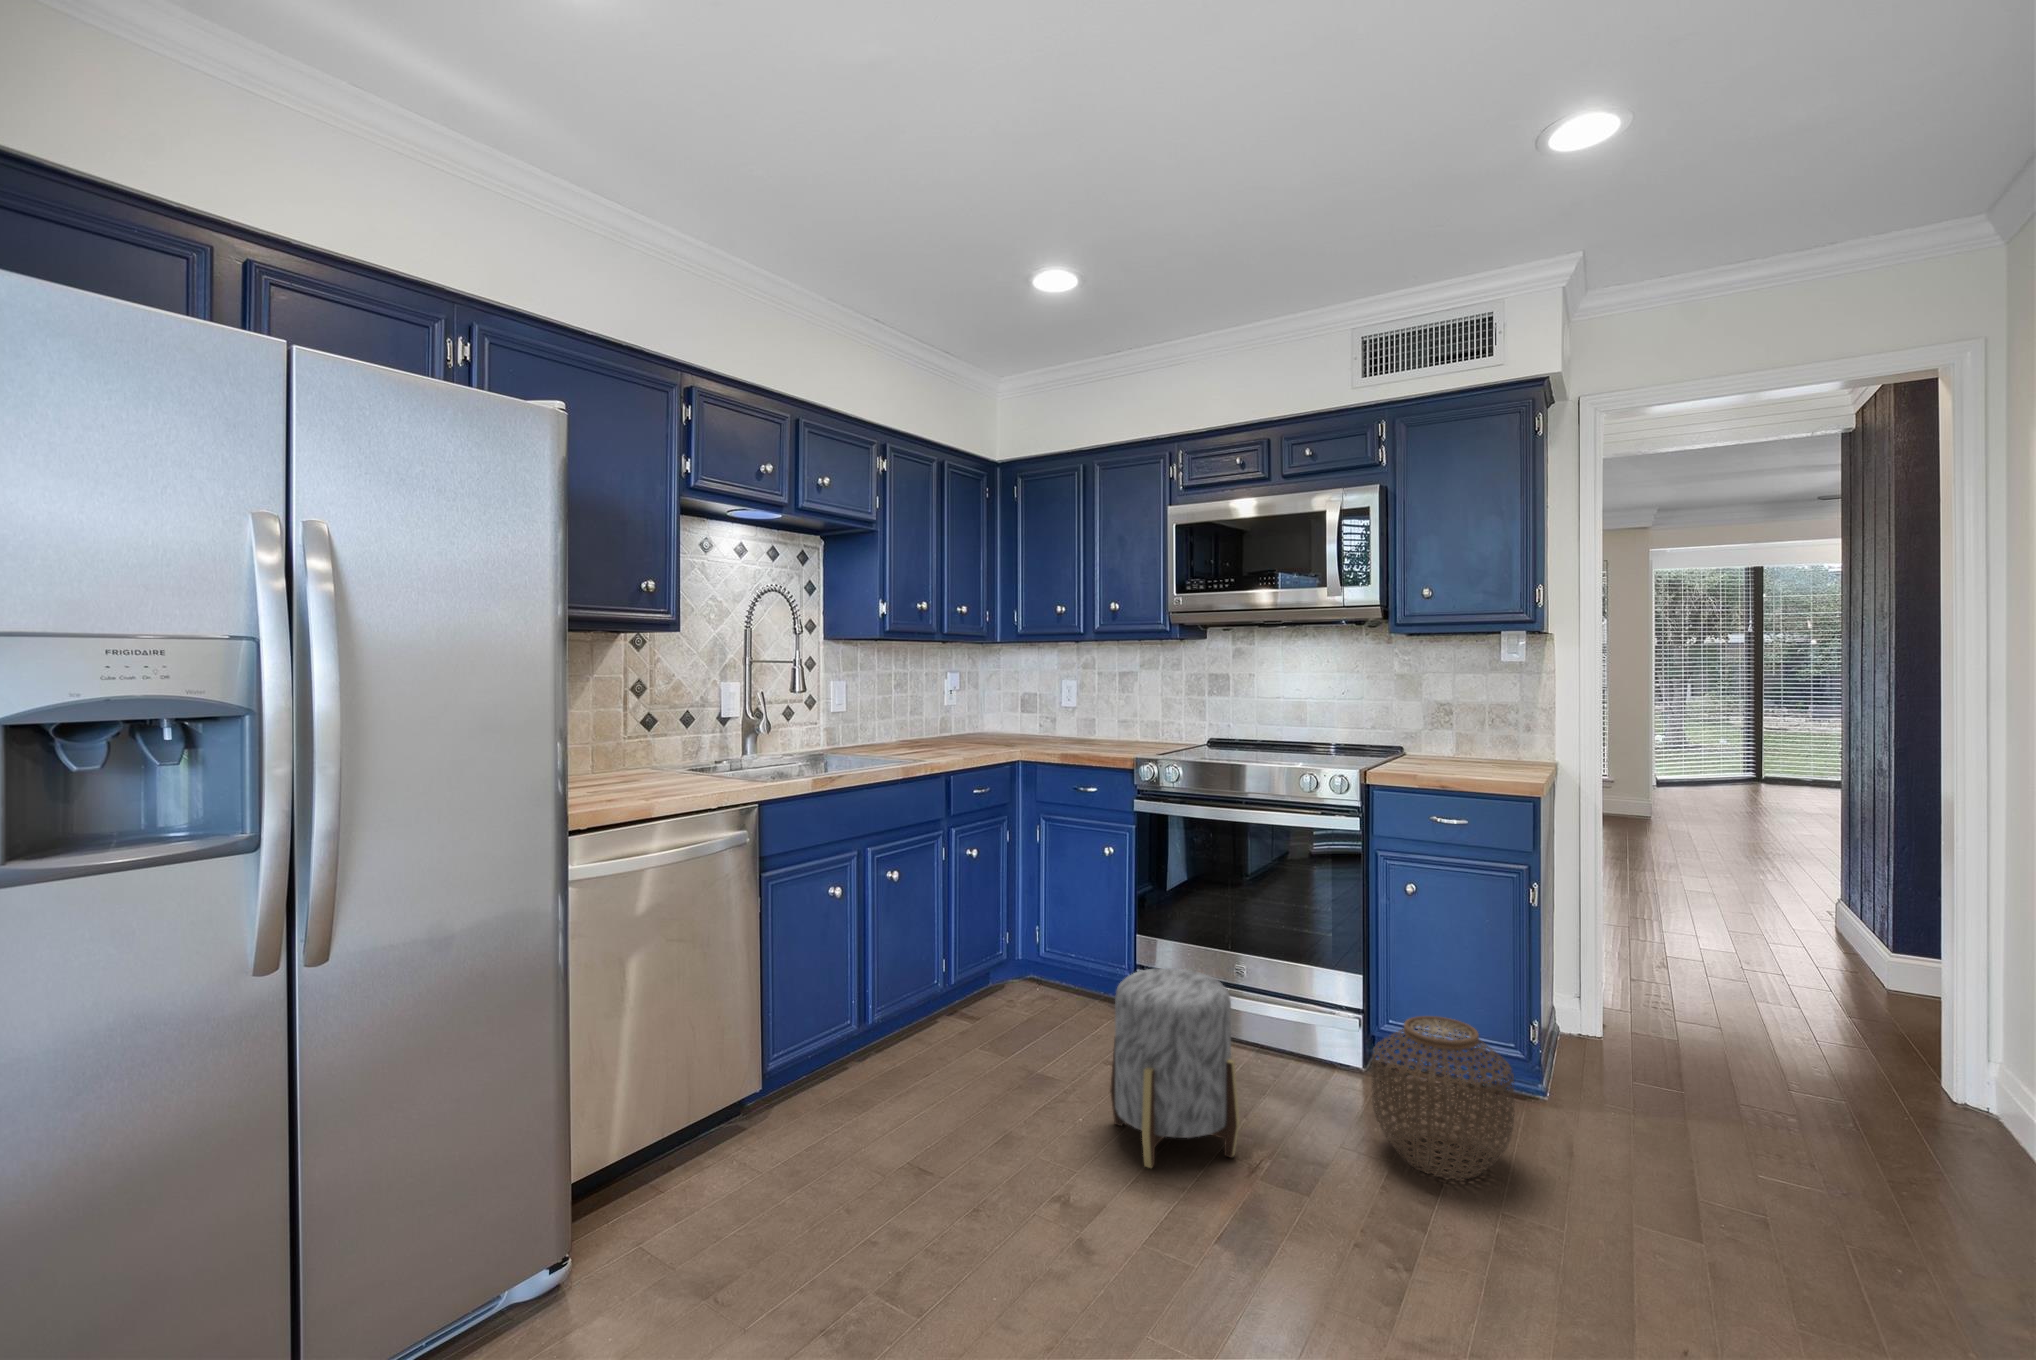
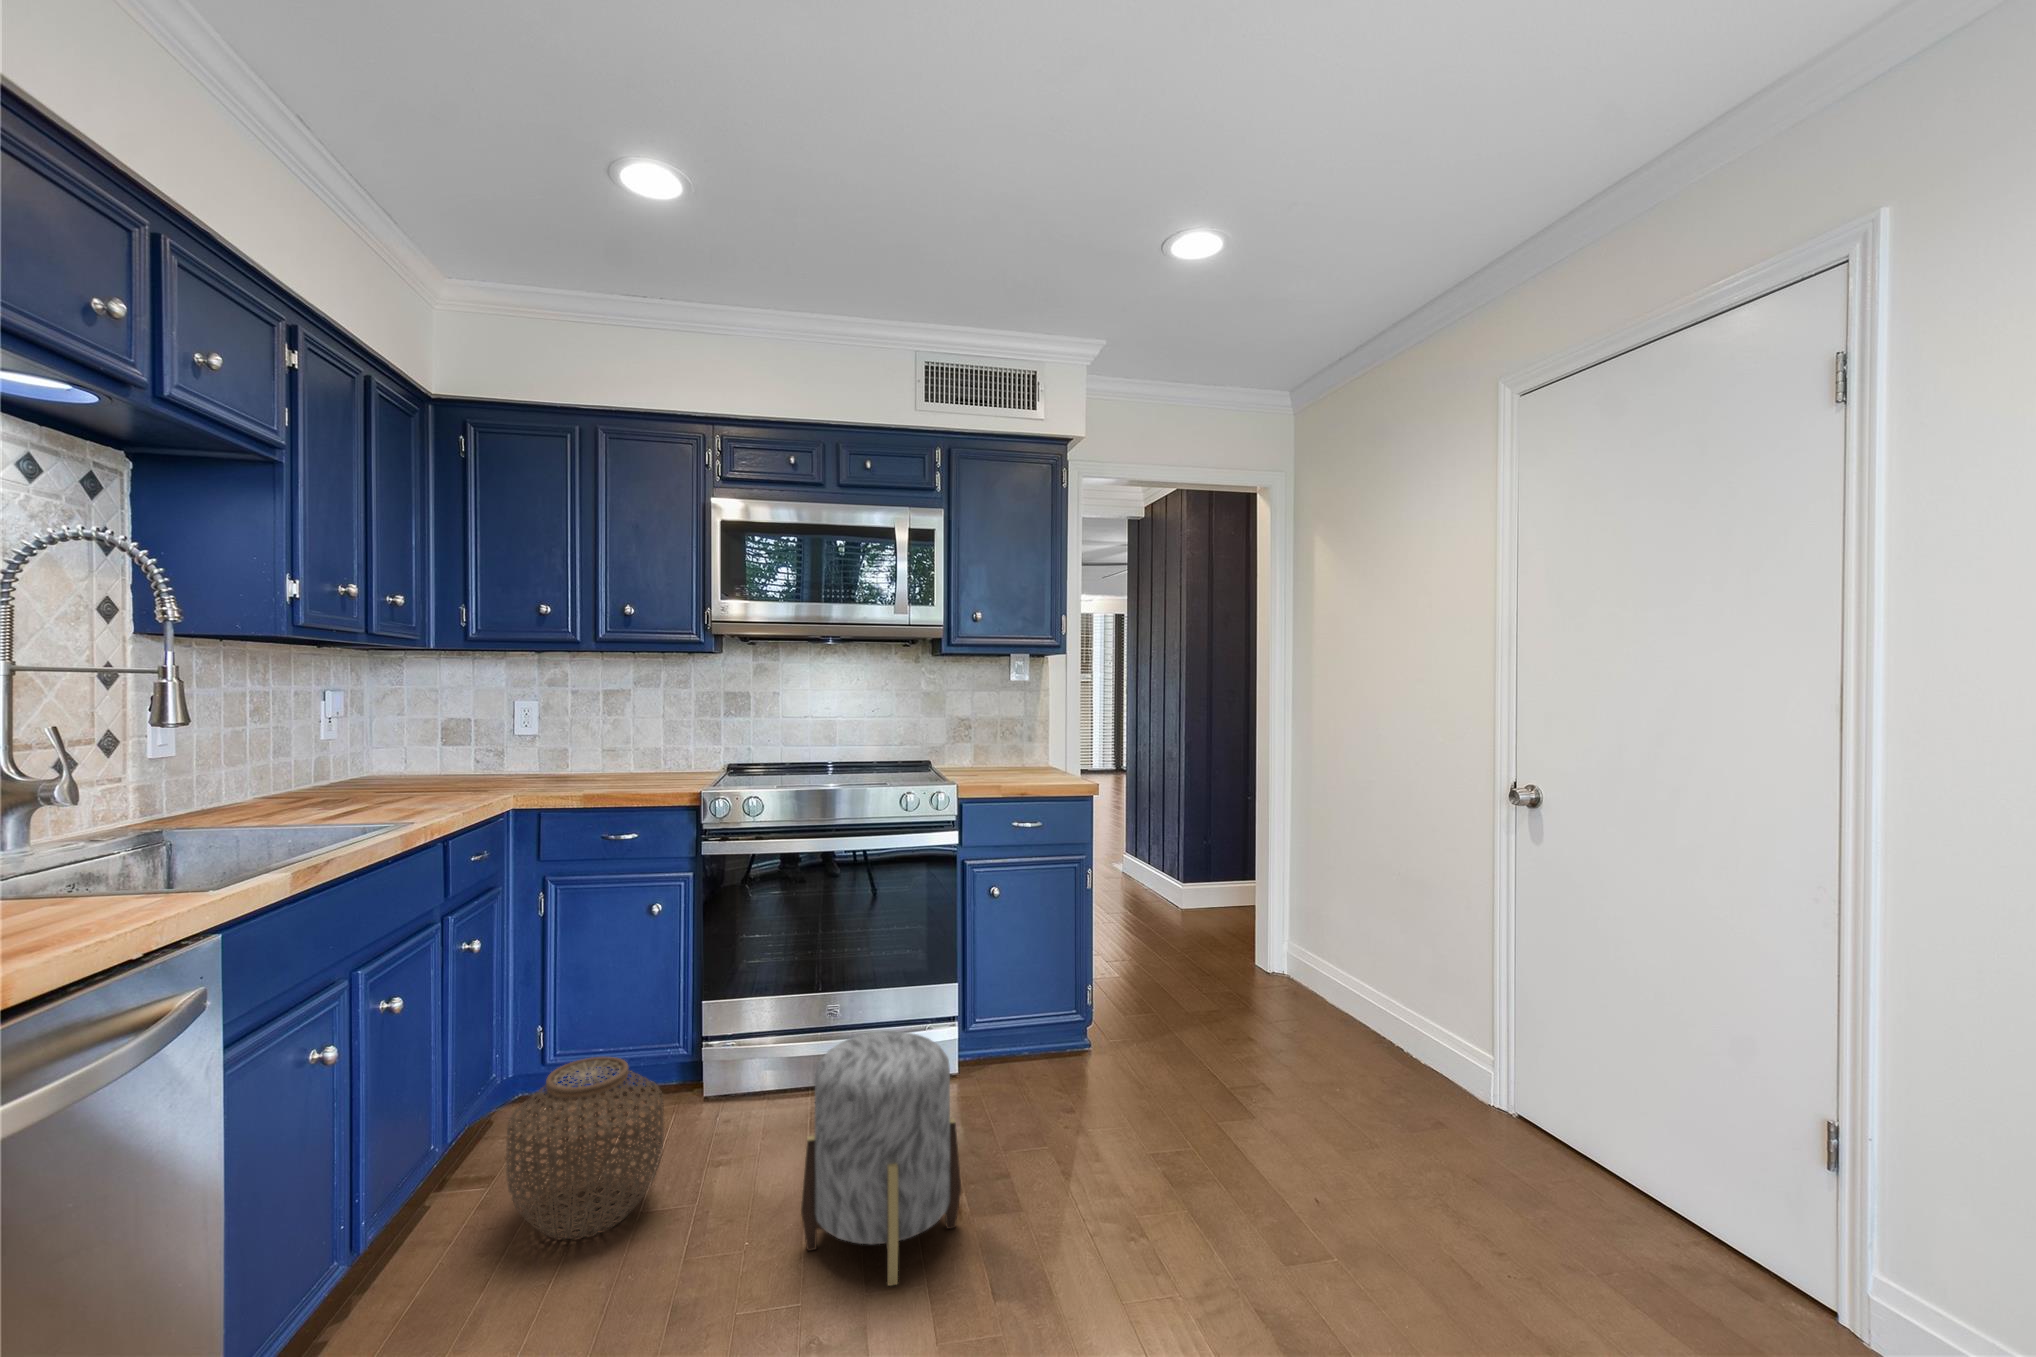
woven basket: present [1372,1016,1514,1179] -> present [506,1057,664,1239]

